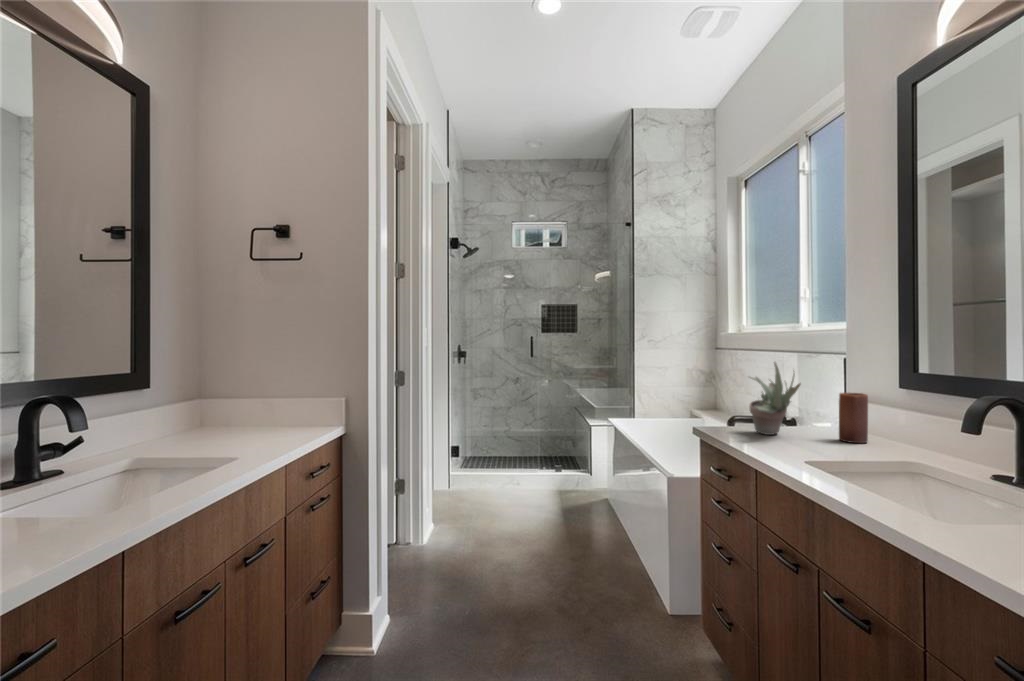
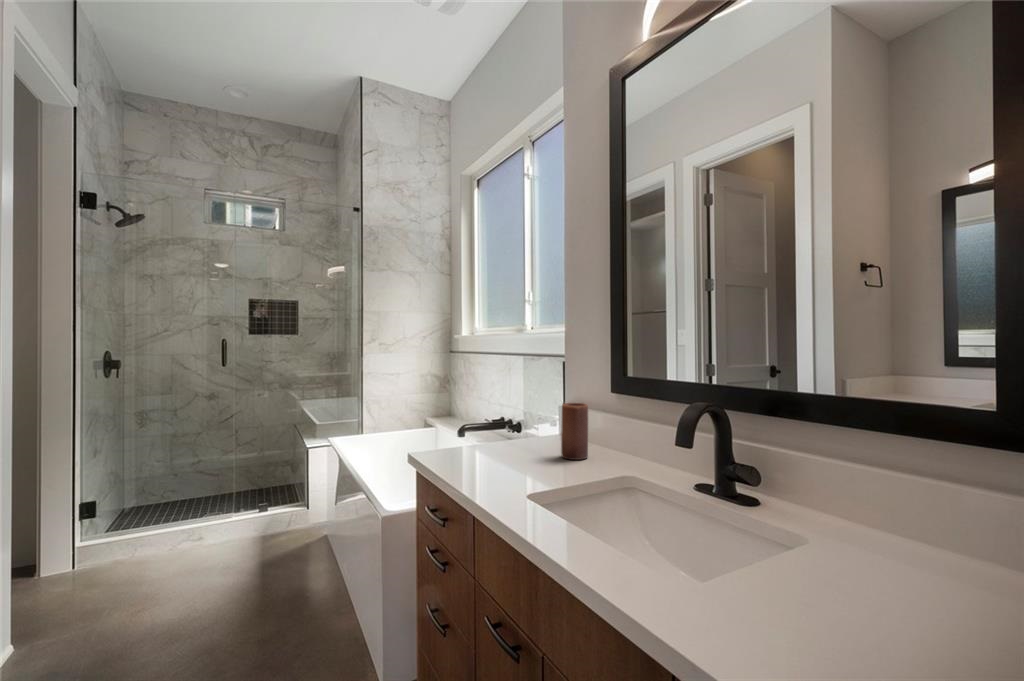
succulent plant: present [749,362,801,435] -> none [469,370,525,458]

